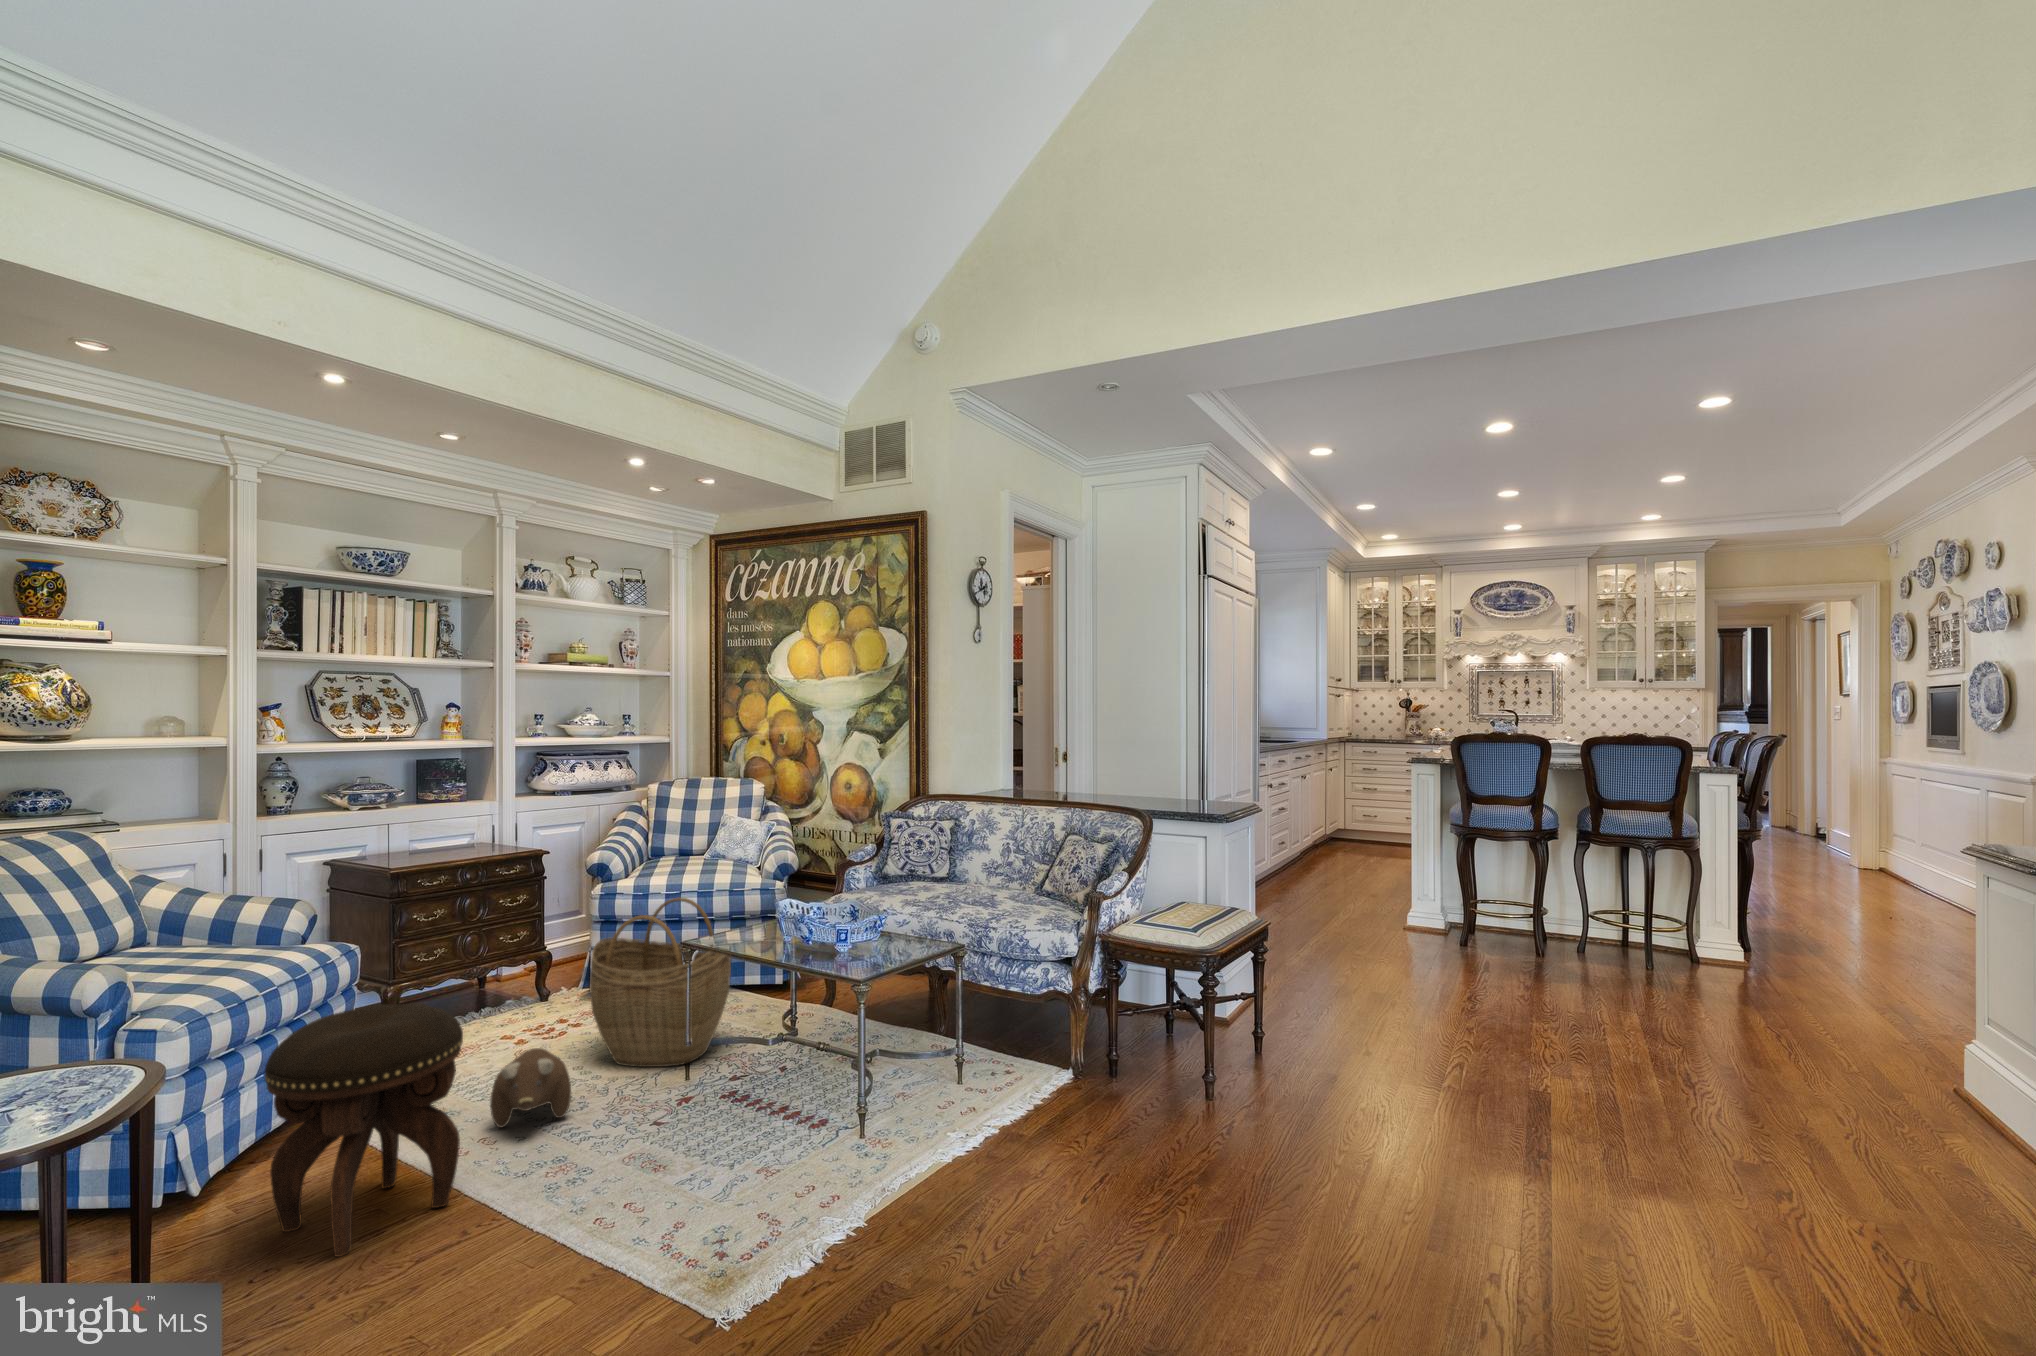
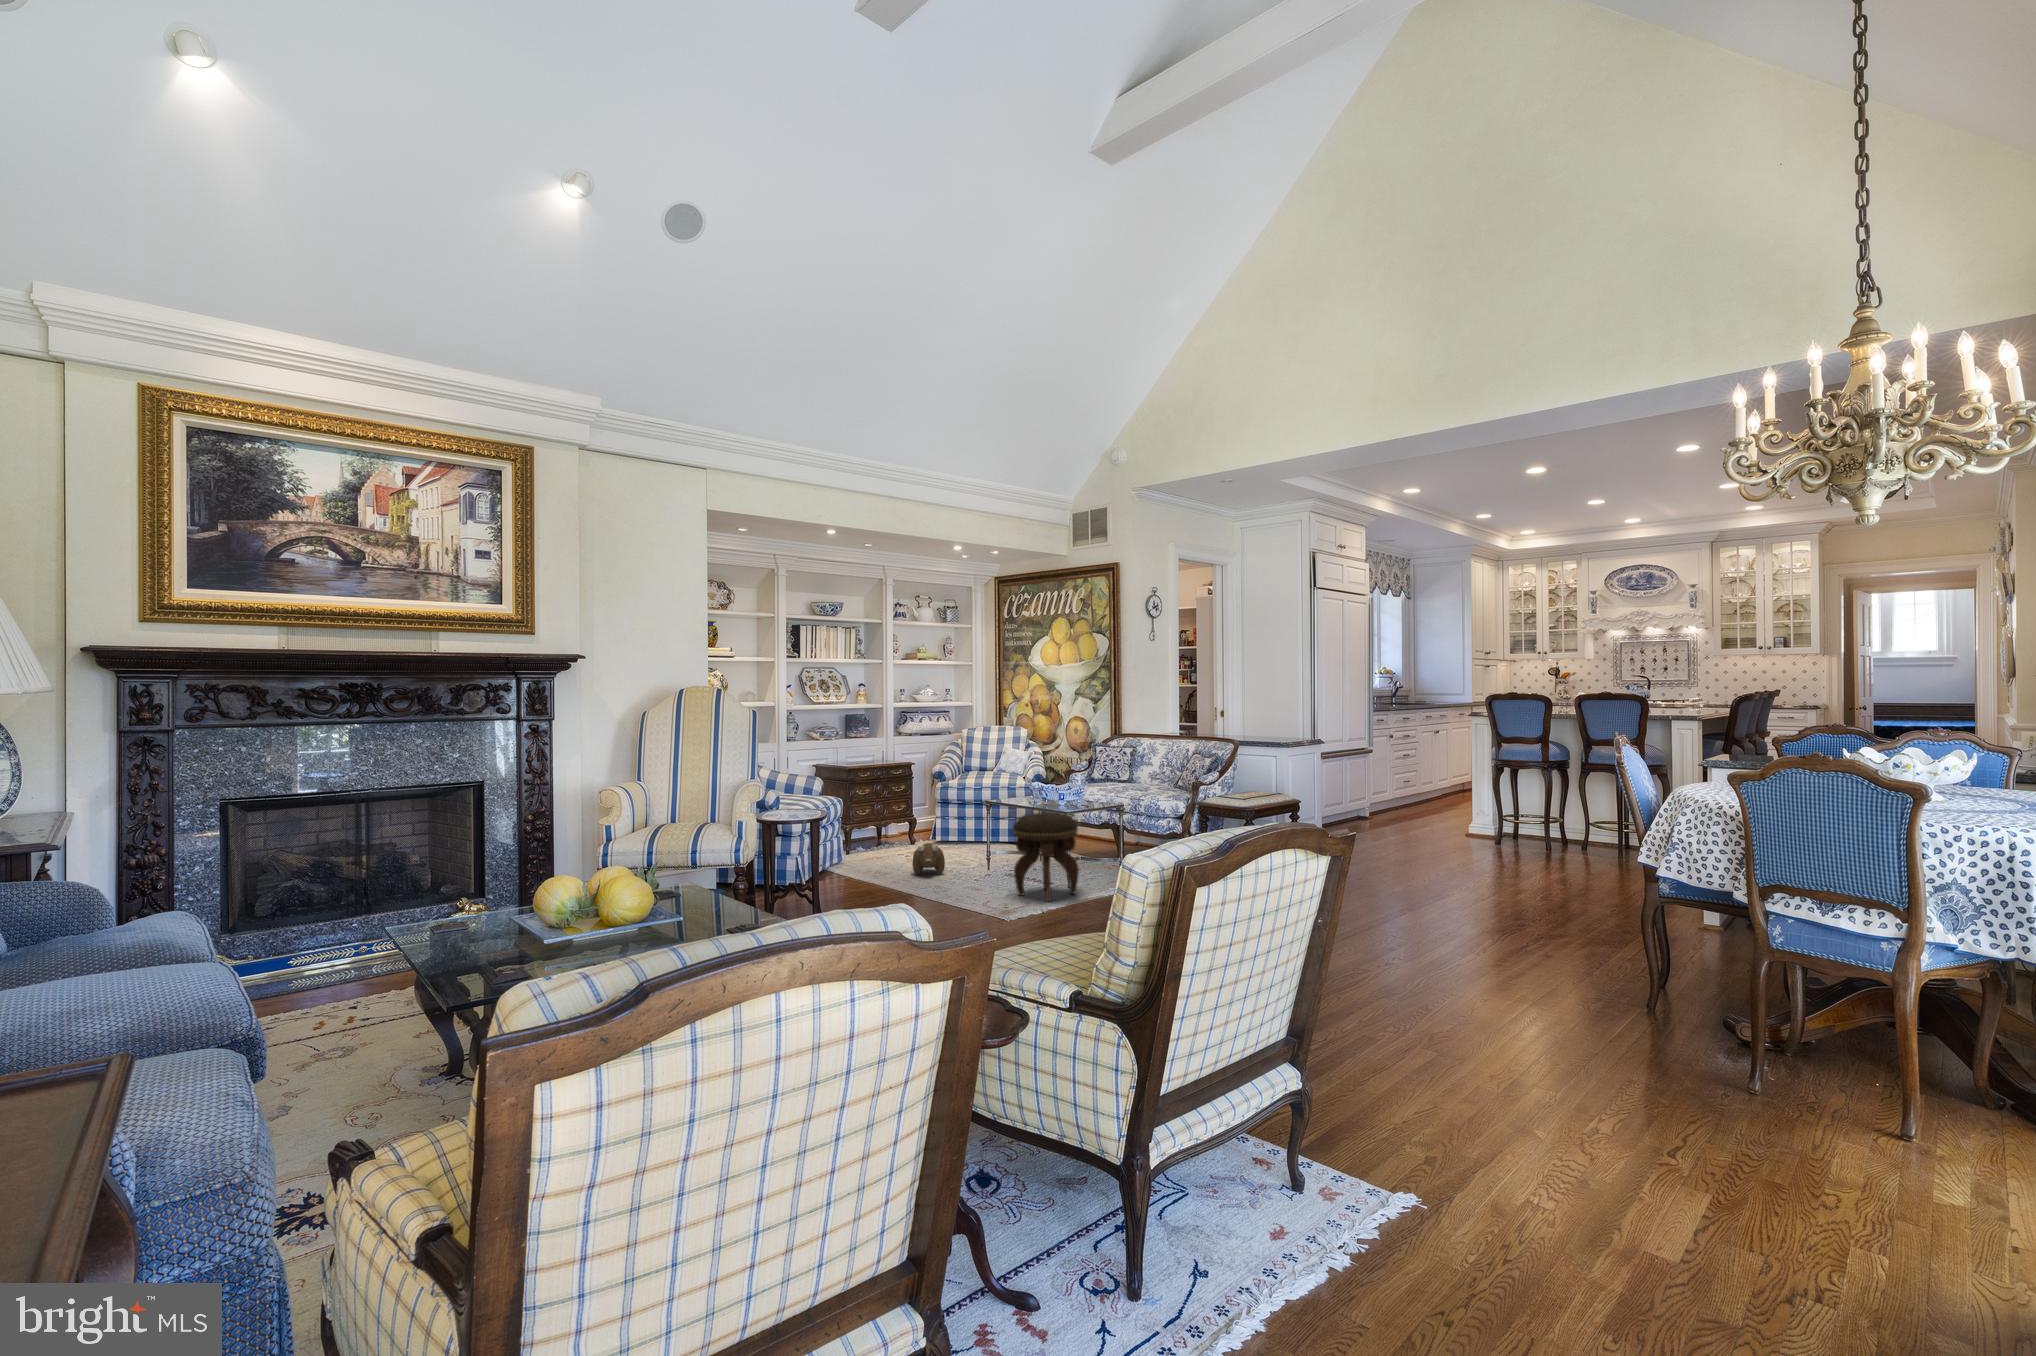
woven basket: present [590,898,731,1067] -> none [947,784,1012,864]
footstool: present [265,1003,463,1257] -> present [1013,813,1079,901]

